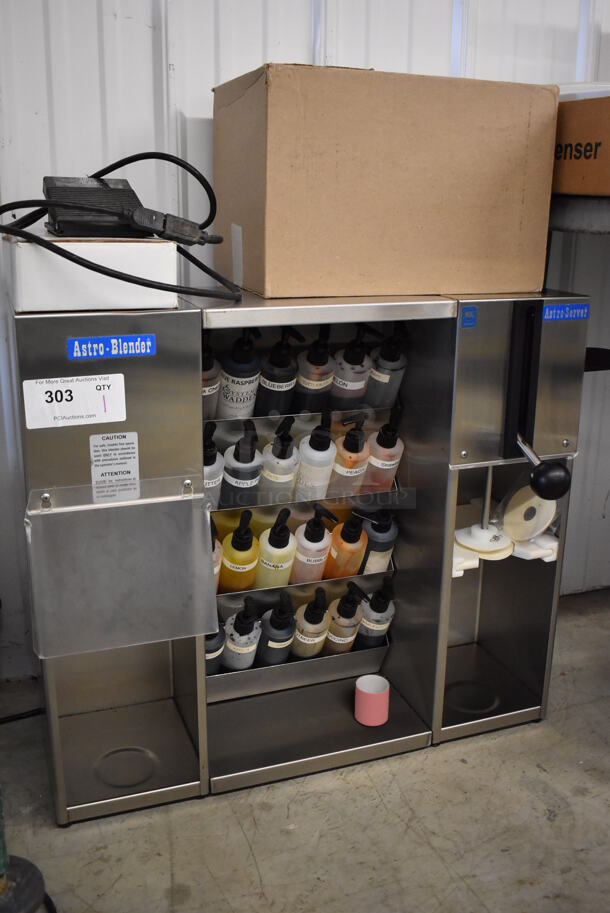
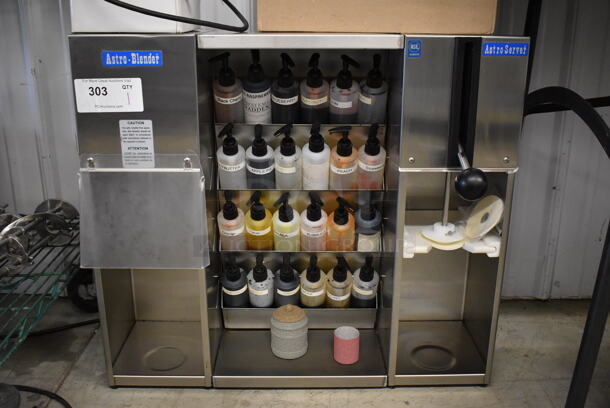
jar: none [268,658,319,734] -> present [271,304,308,359]

